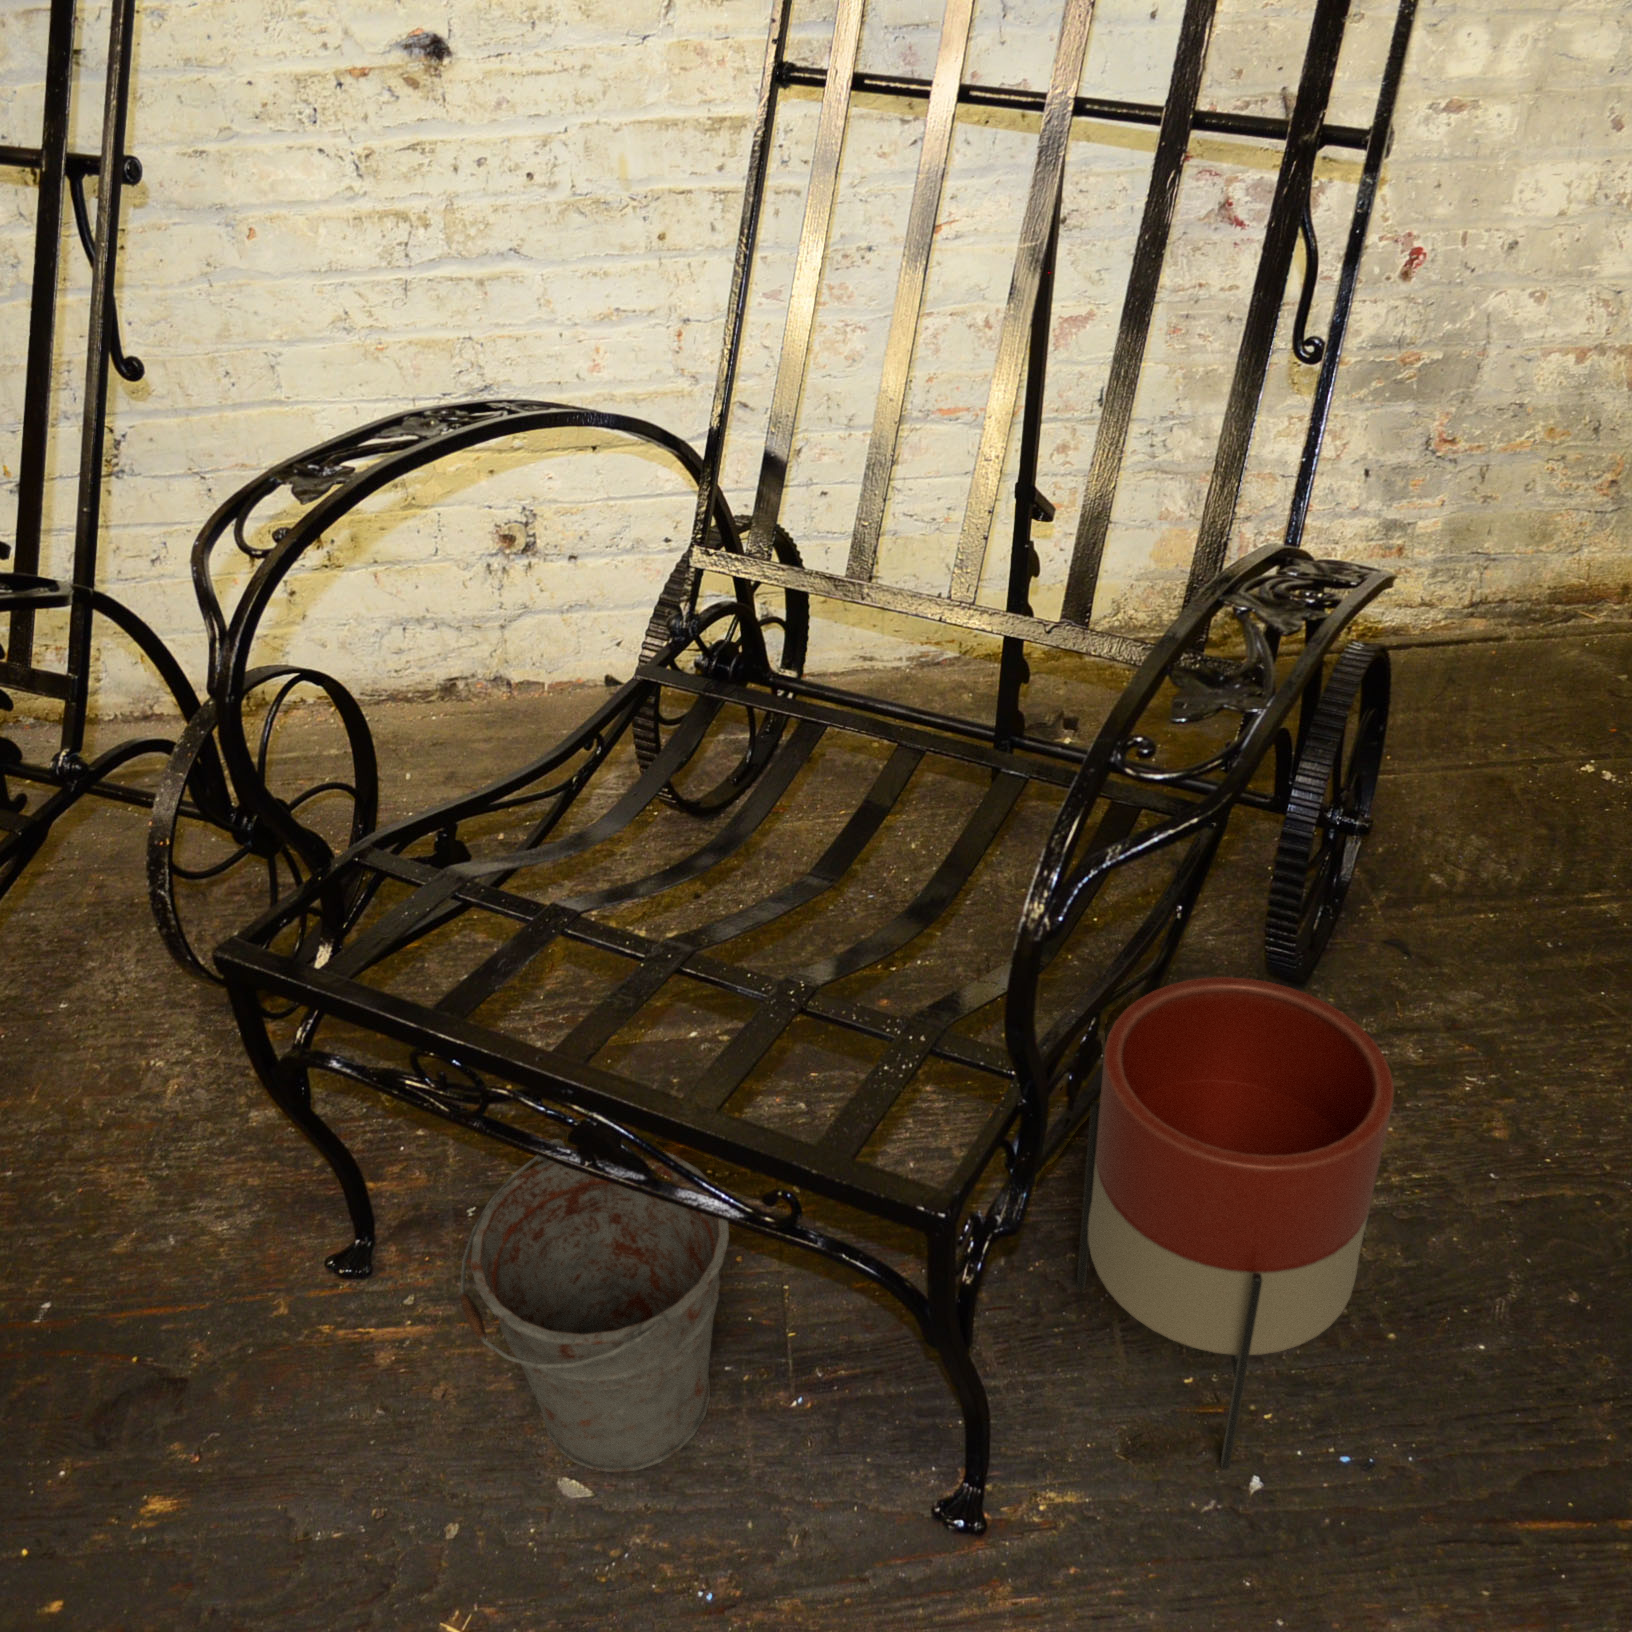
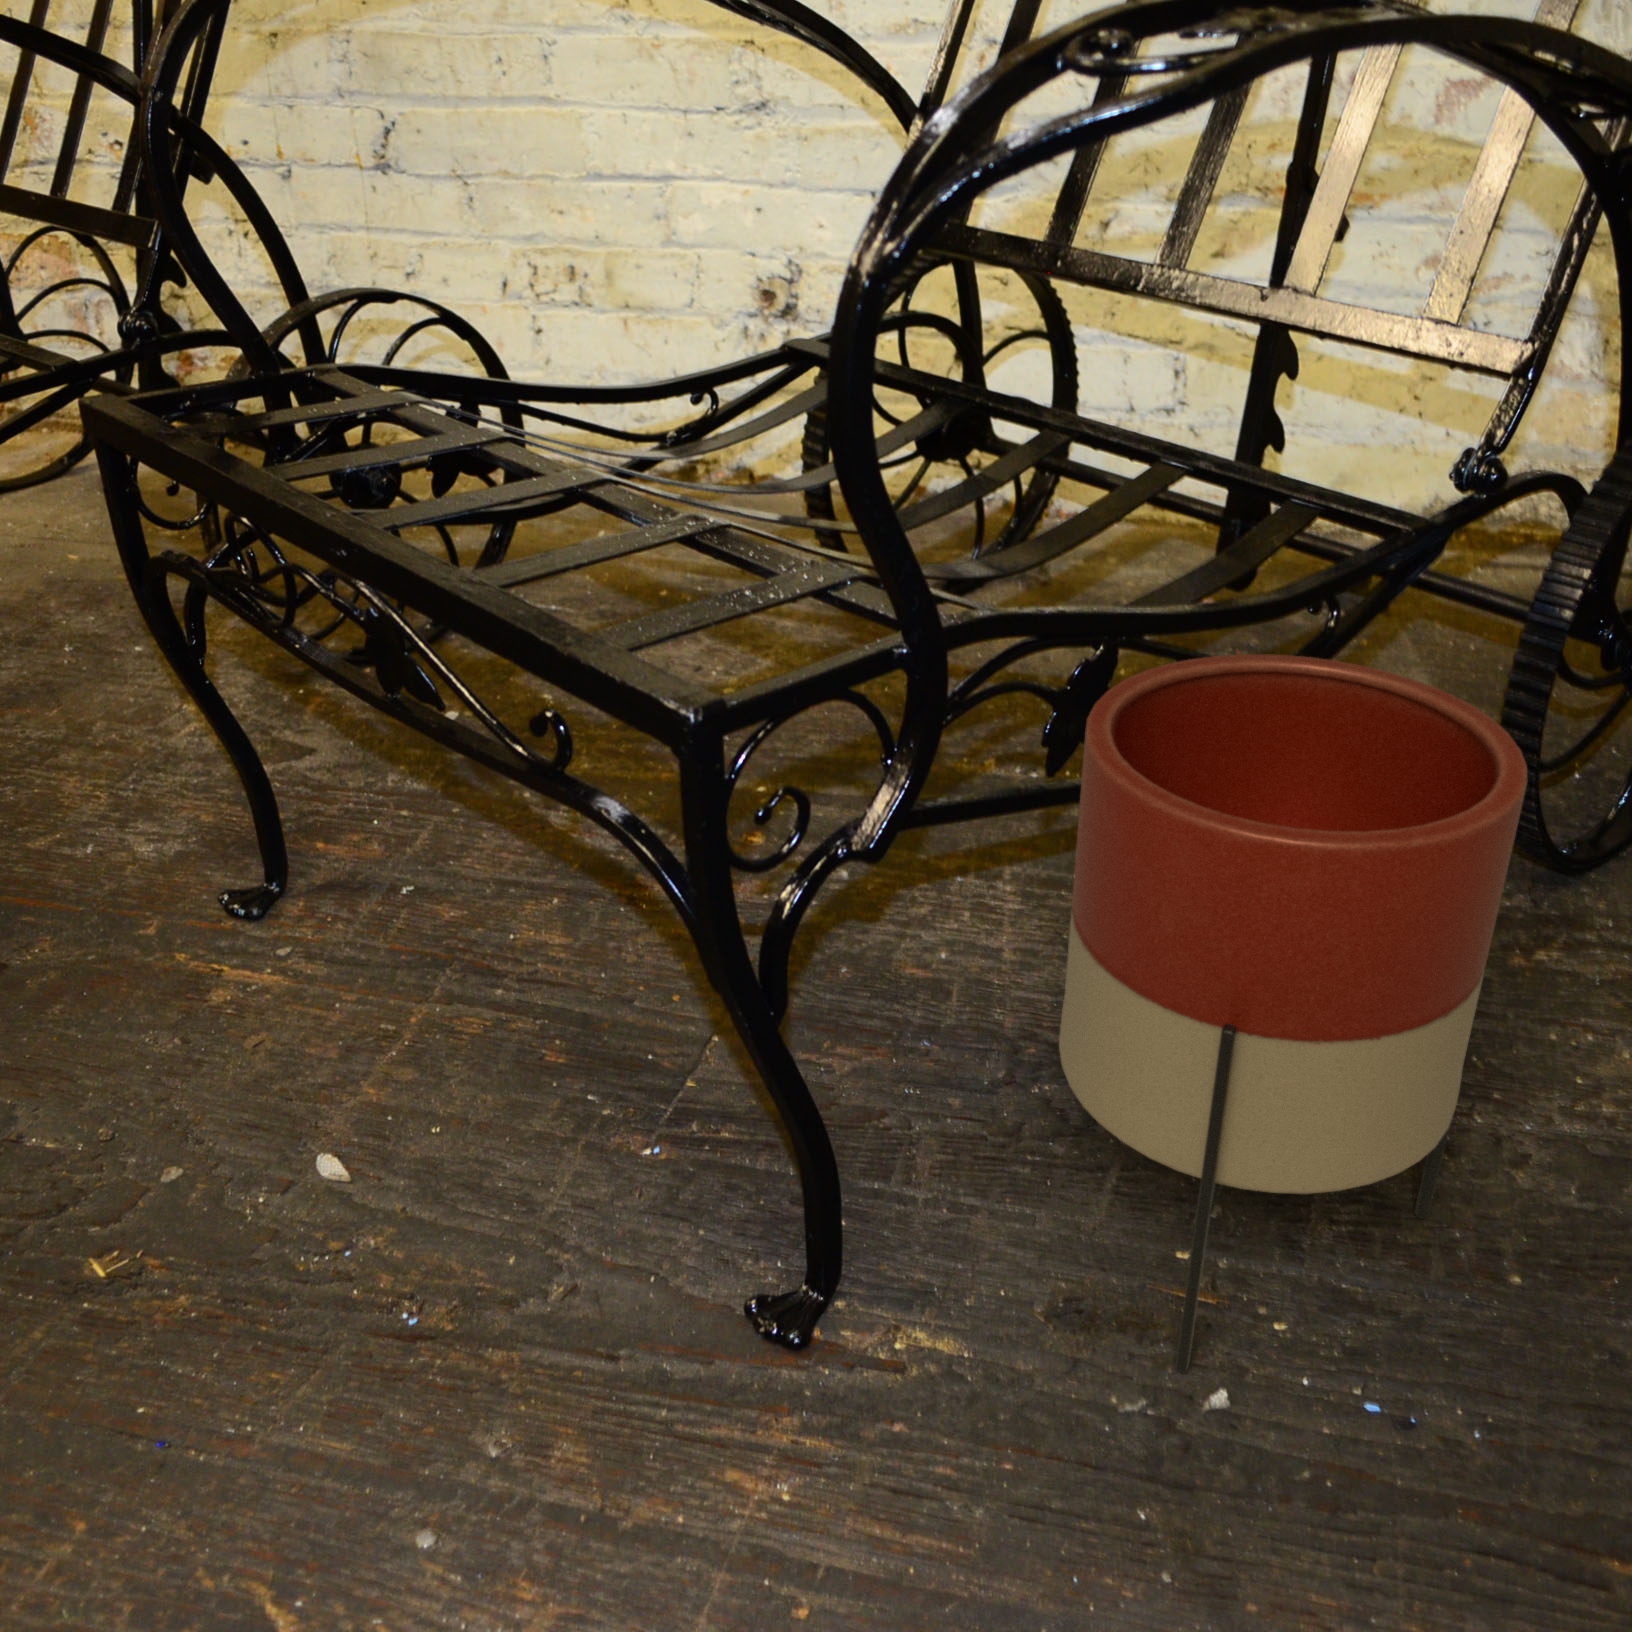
bucket: present [460,1139,729,1473] -> none [232,733,587,1161]

